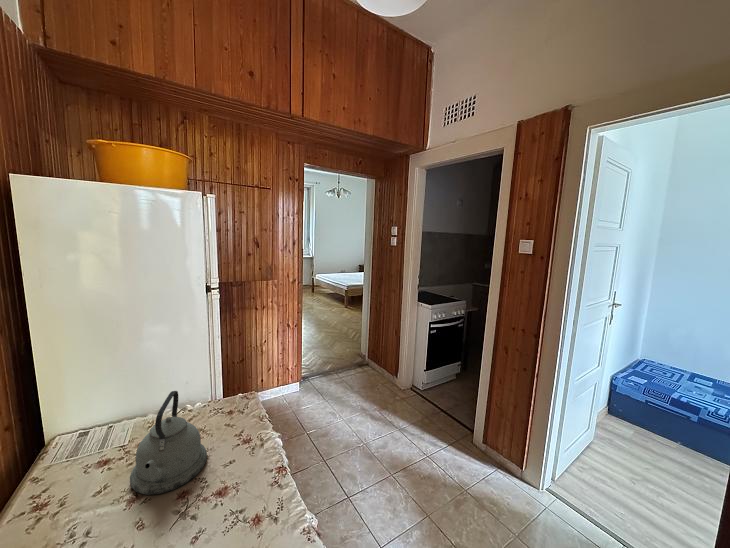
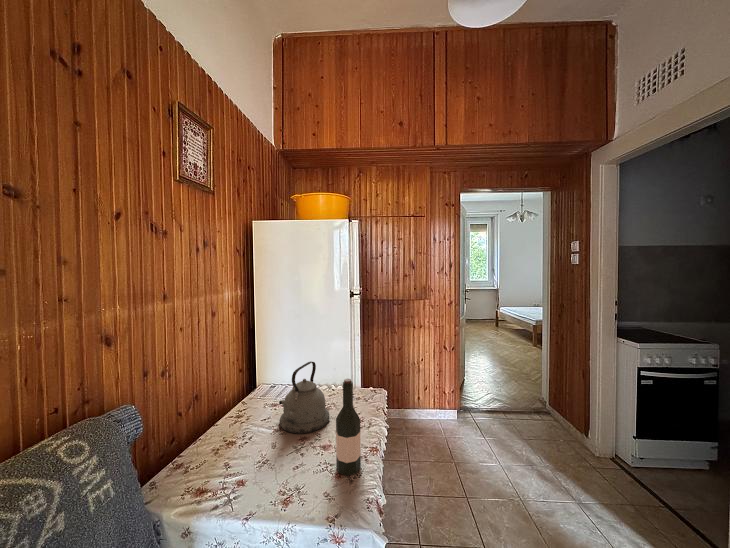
wine bottle: none [249,411,278,517] -> present [336,379,361,475]

